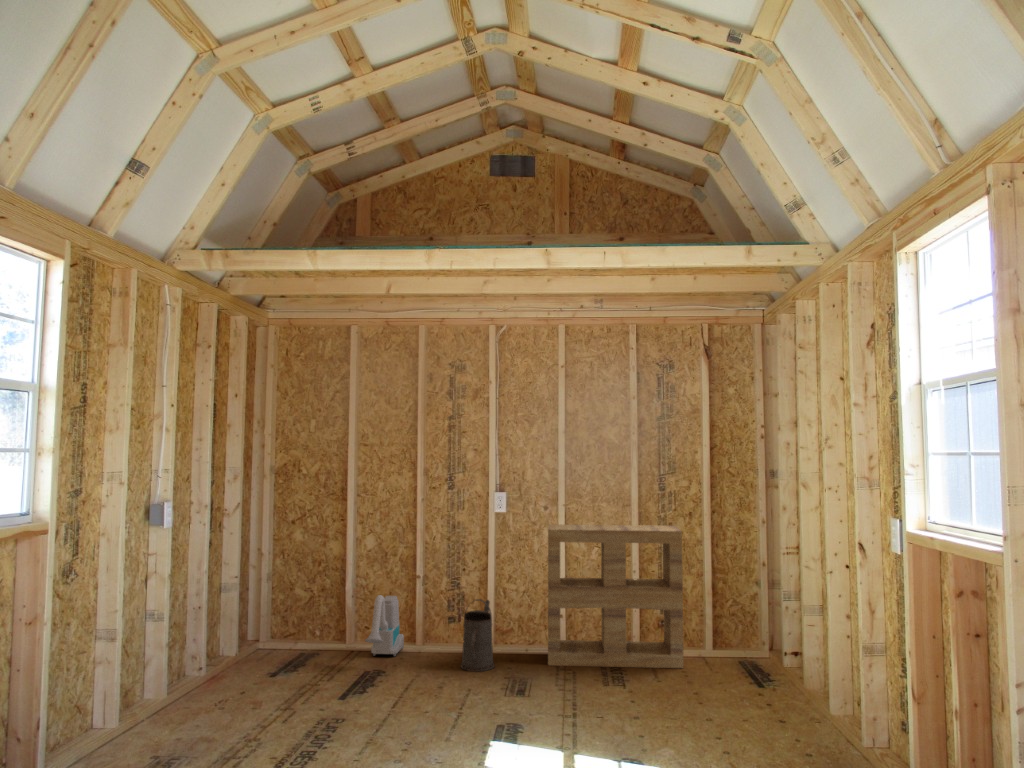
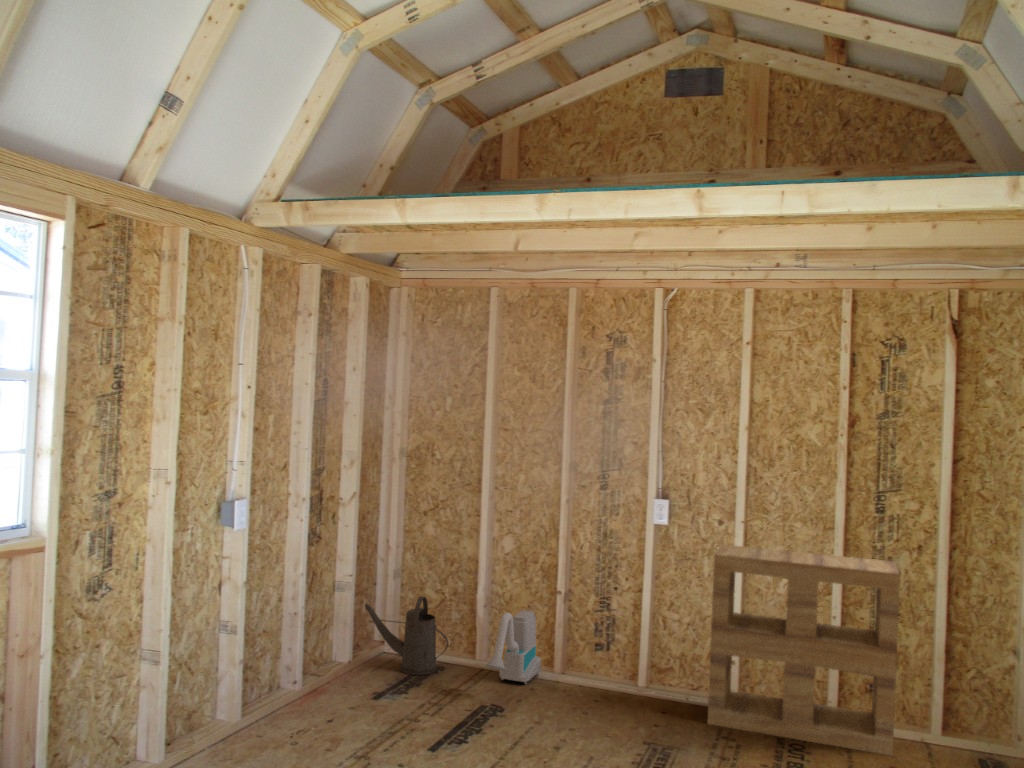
watering can: present [461,599,494,672] -> present [365,596,449,675]

